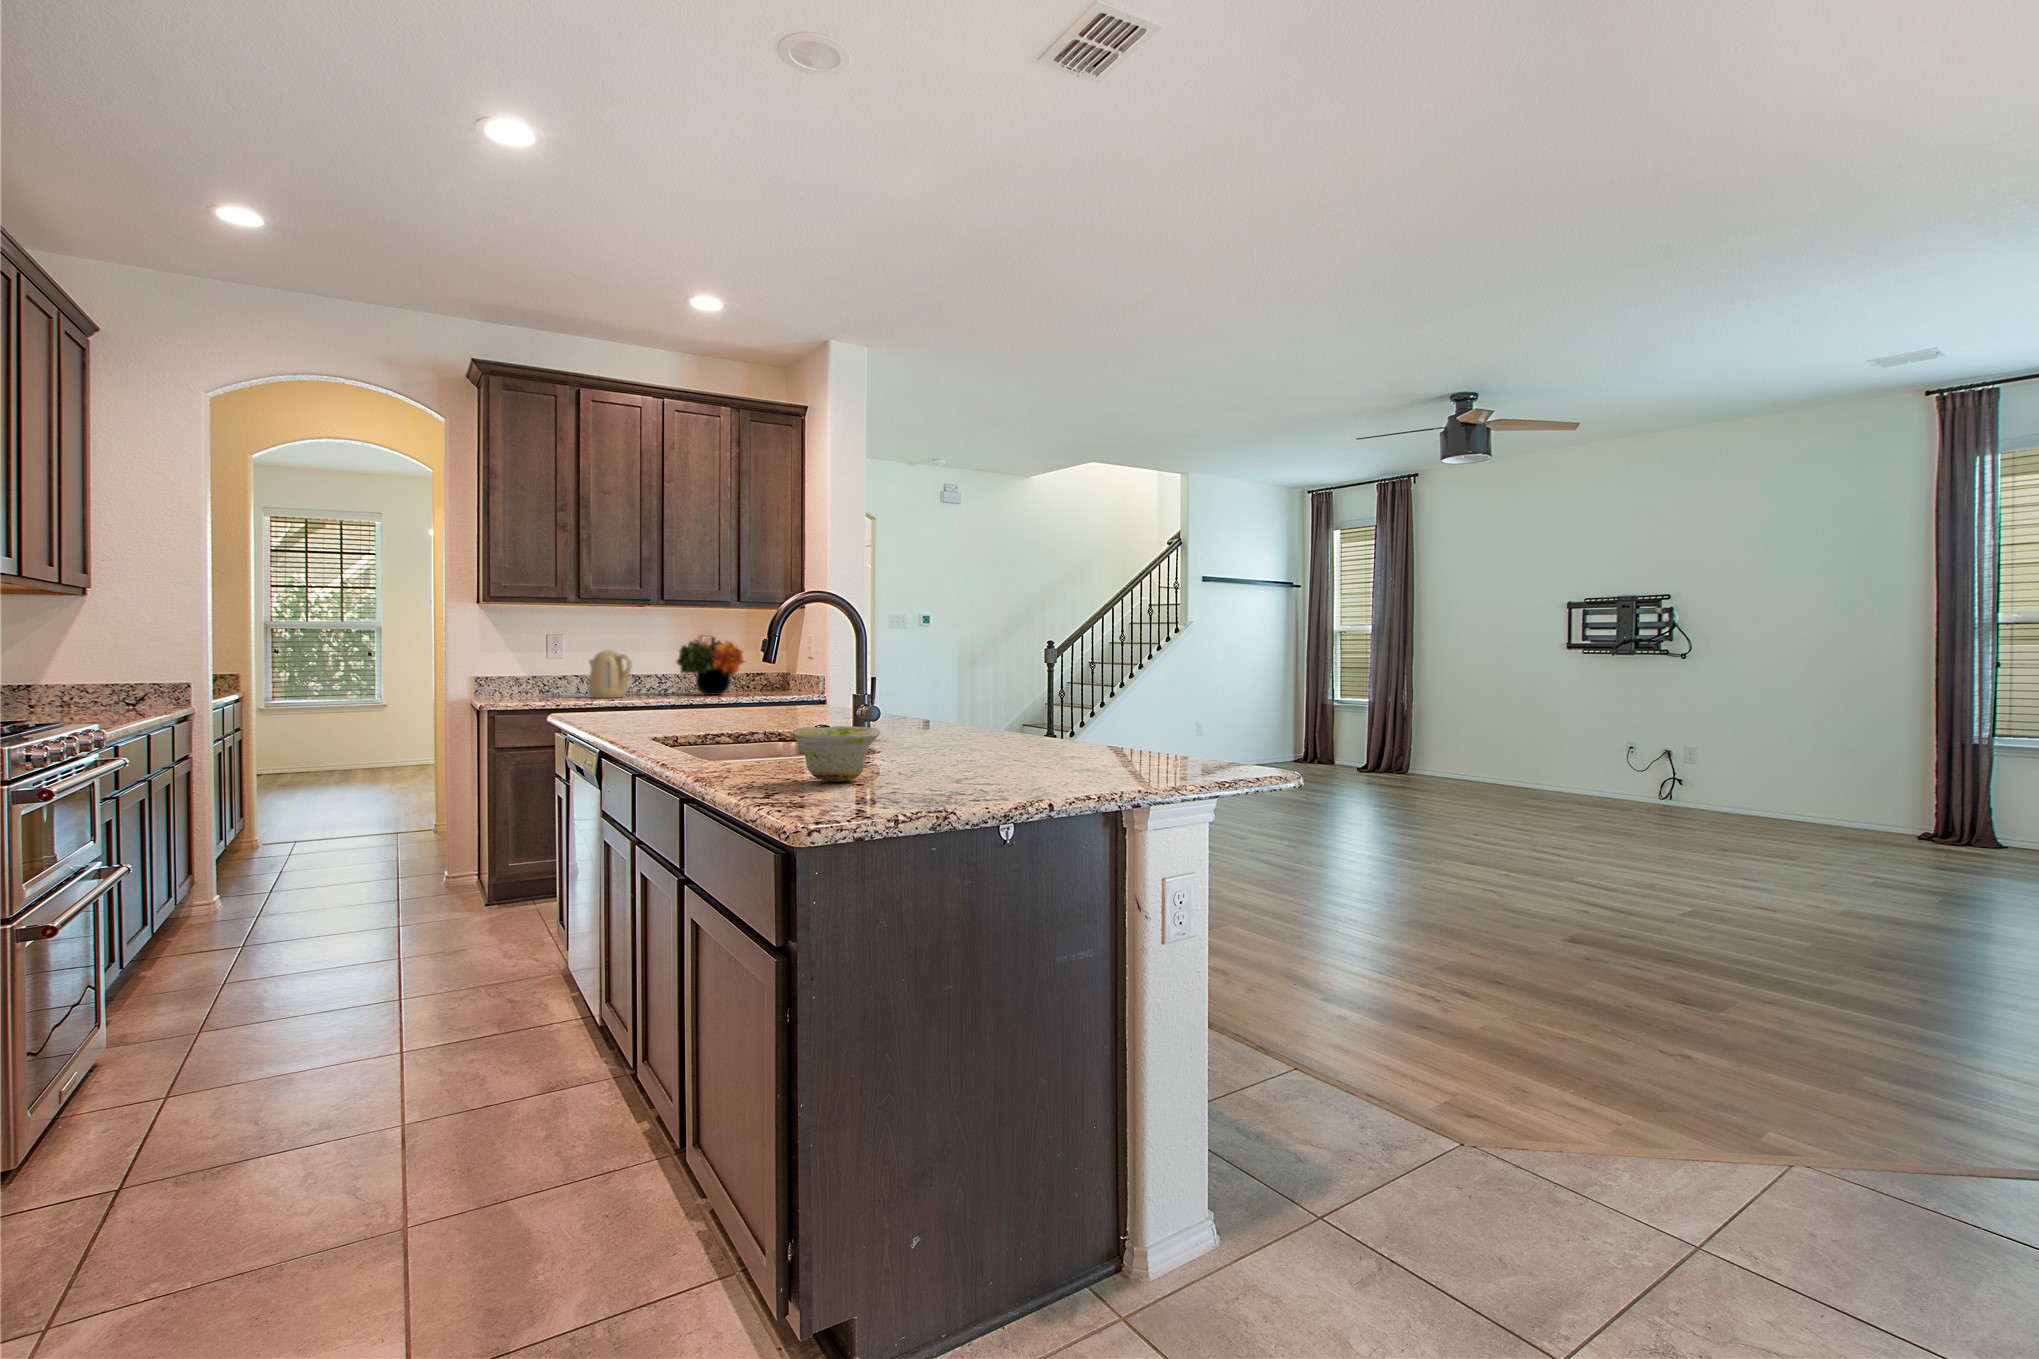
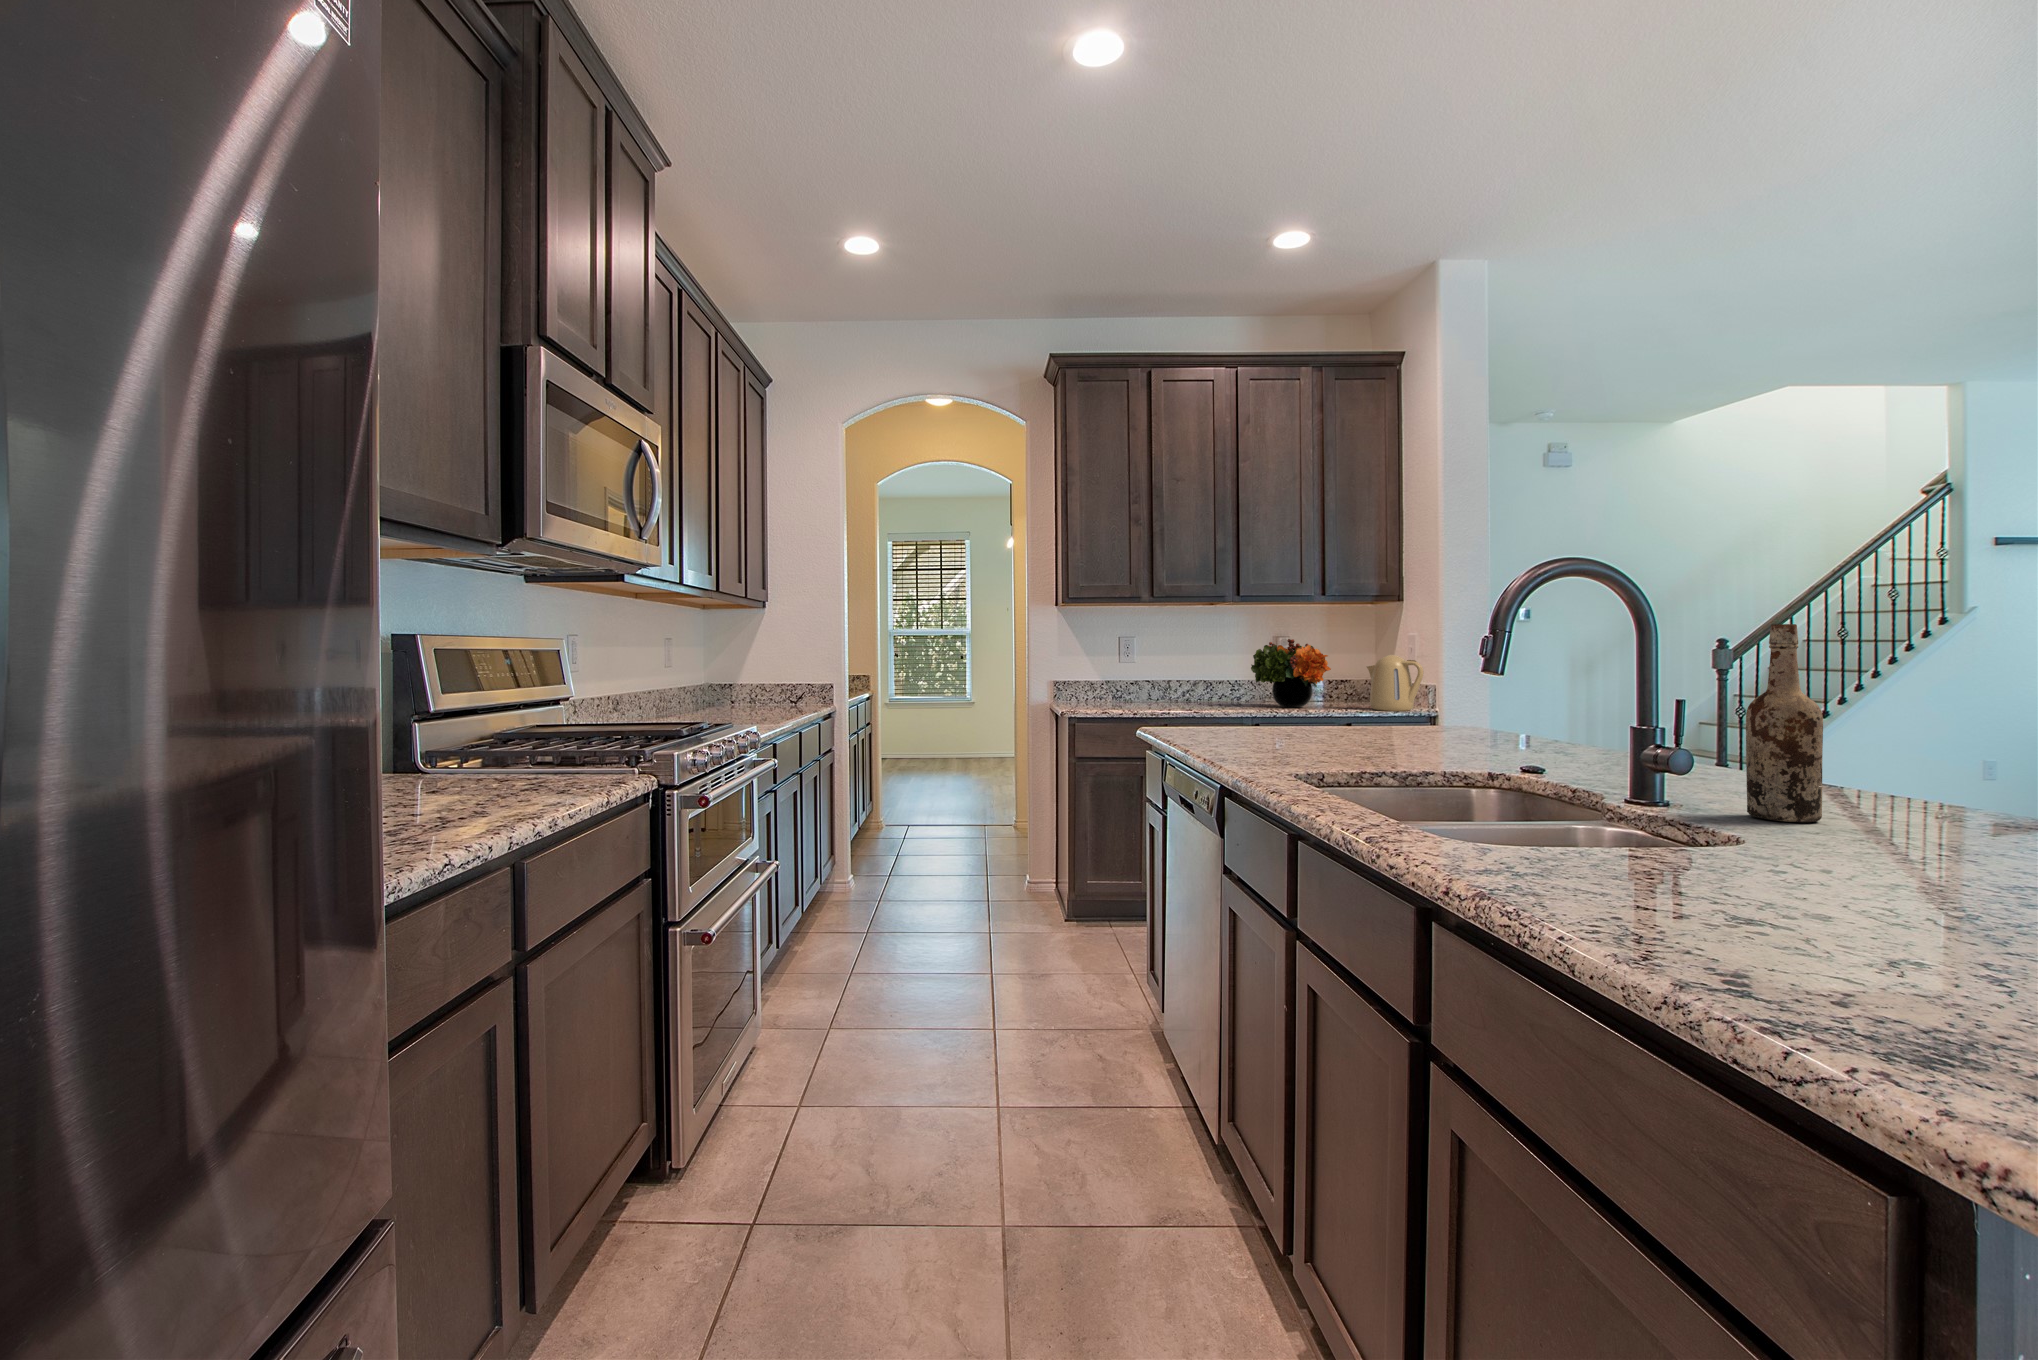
wine bottle: none [923,628,958,743] -> present [1746,624,1823,822]
kettle: present [588,650,632,698] -> present [1367,655,1424,711]
bowl: present [792,726,880,782] -> none [1648,810,1856,928]

